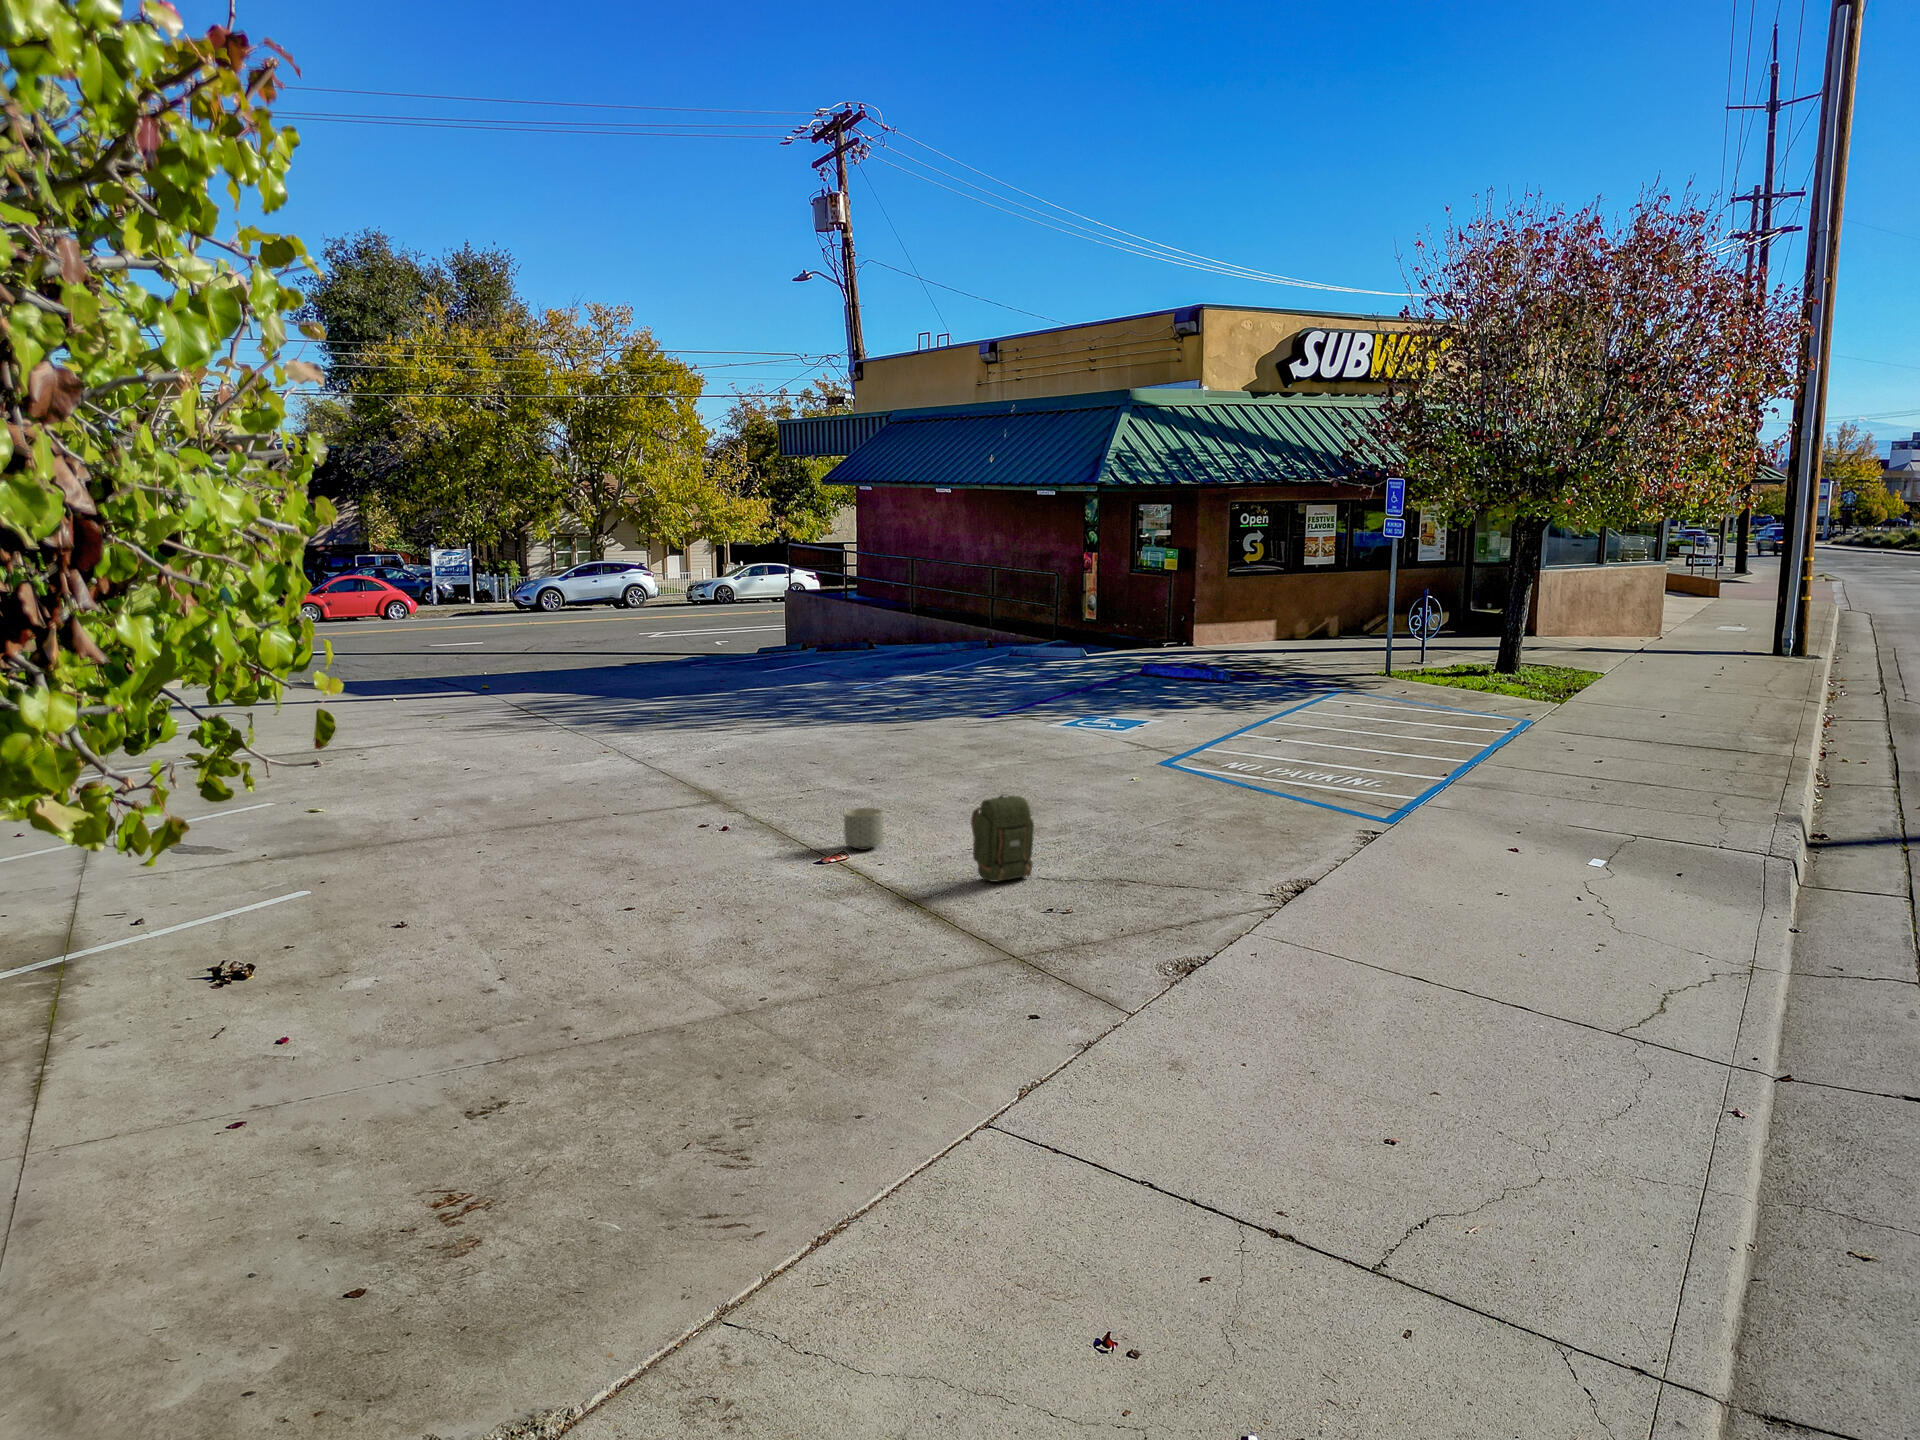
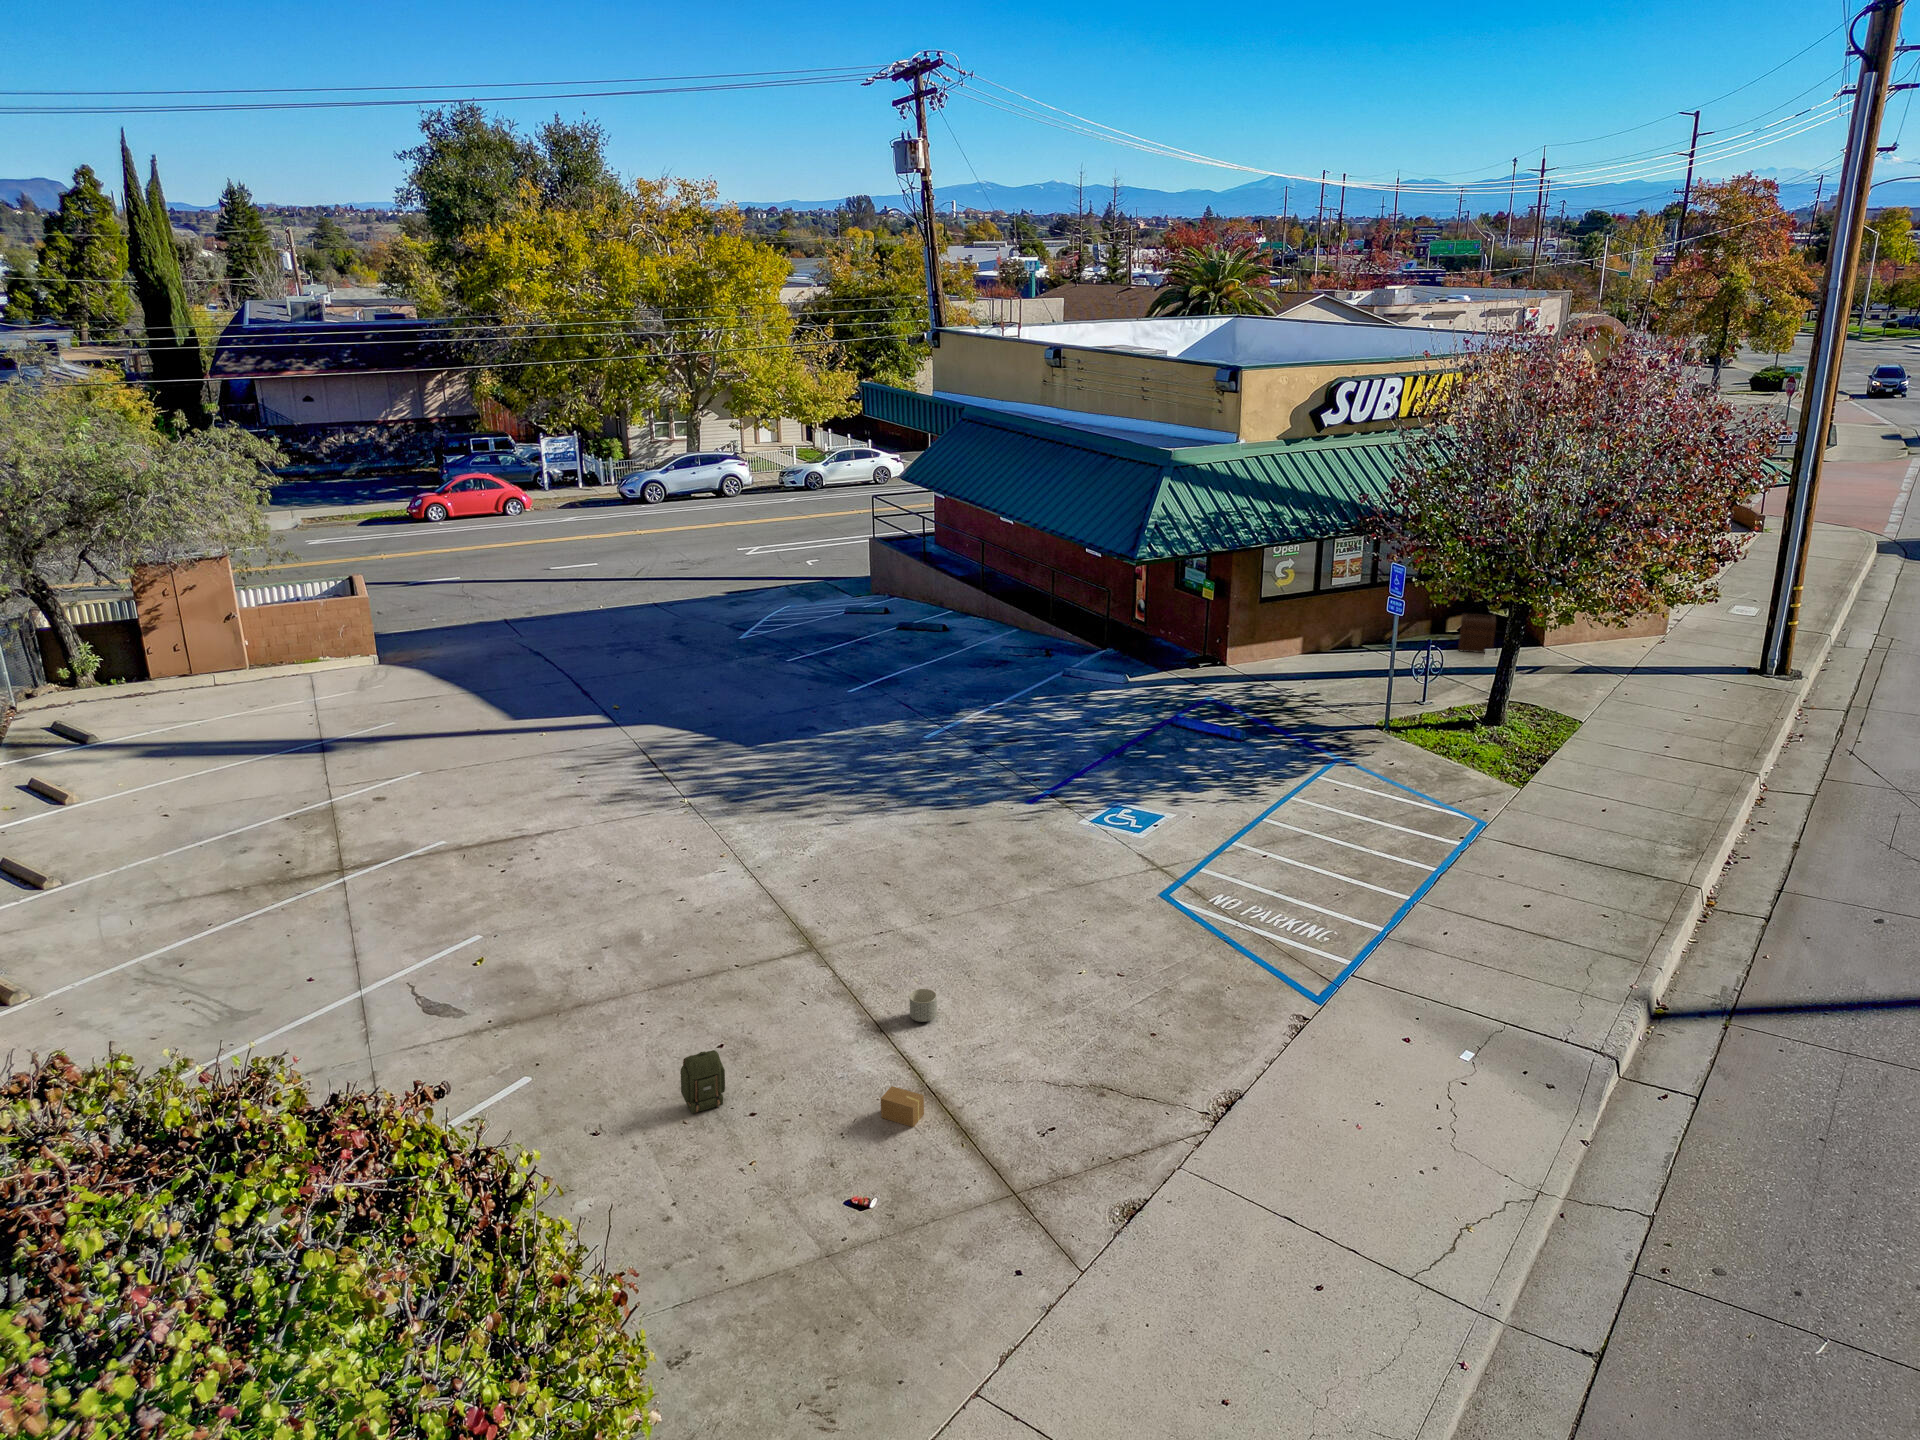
wooden crate: none [1454,601,1496,640] -> present [1458,614,1496,653]
backpack: present [971,794,1034,882] -> present [680,1050,725,1113]
cardboard box: none [803,875,870,923] -> present [881,1086,924,1127]

